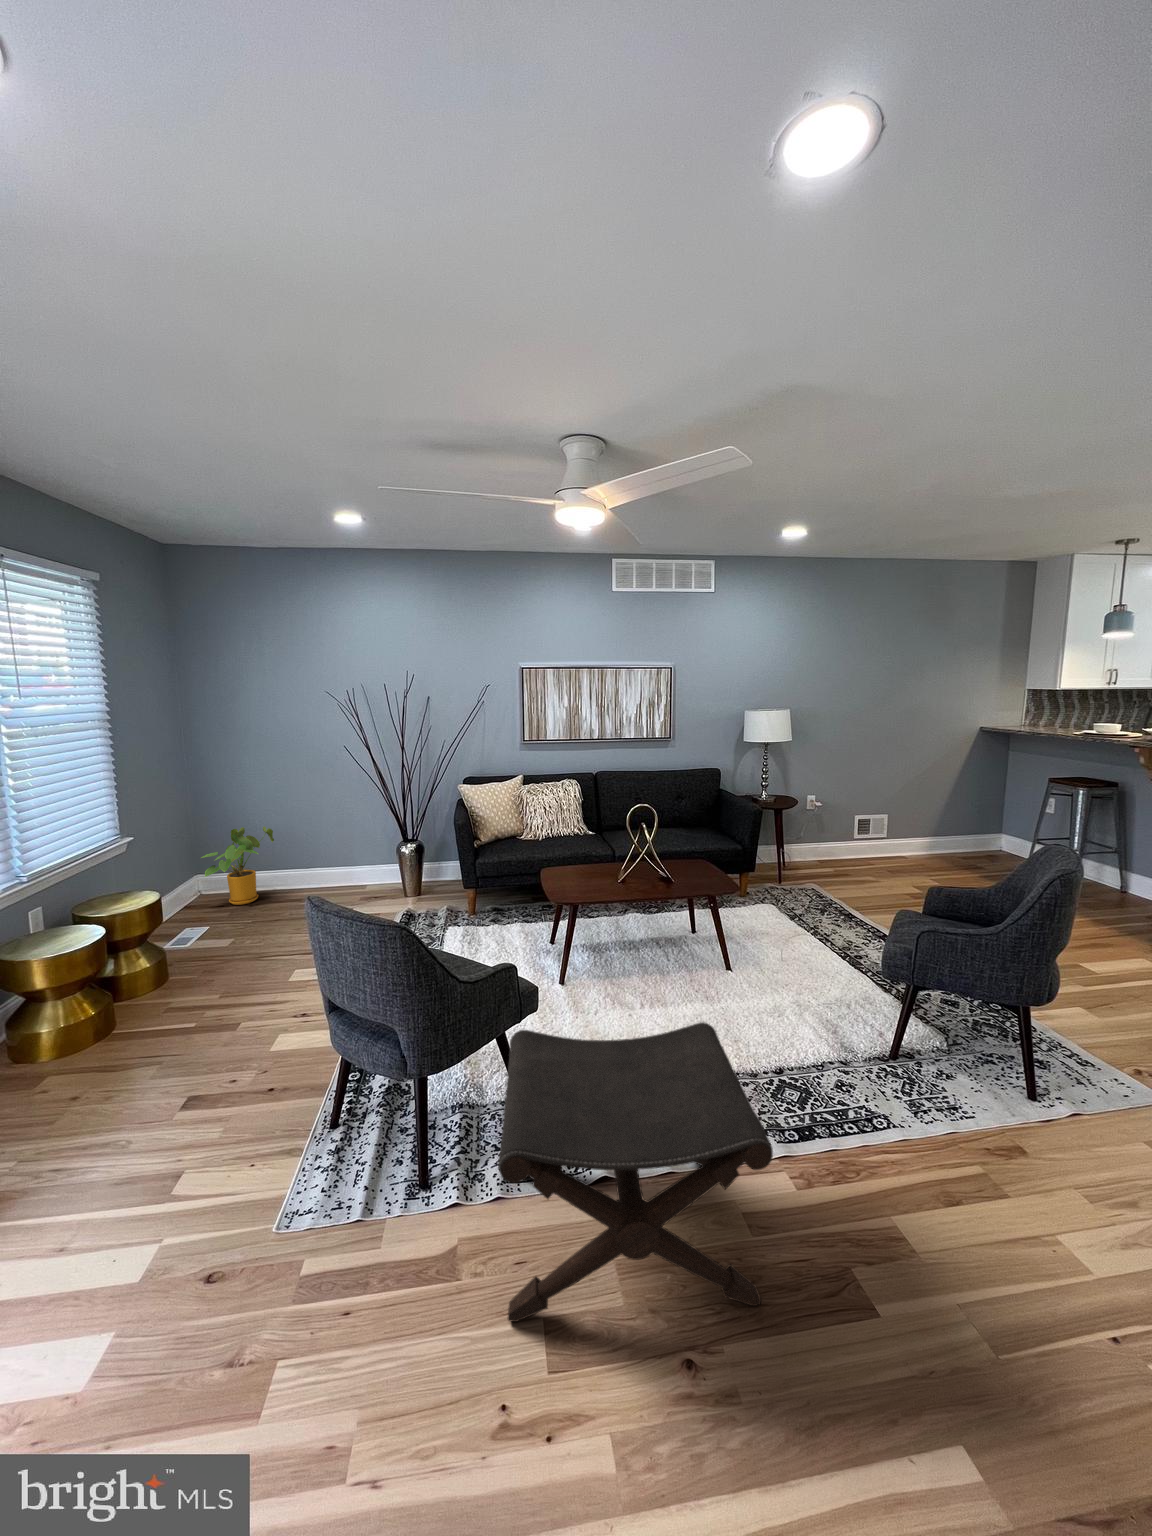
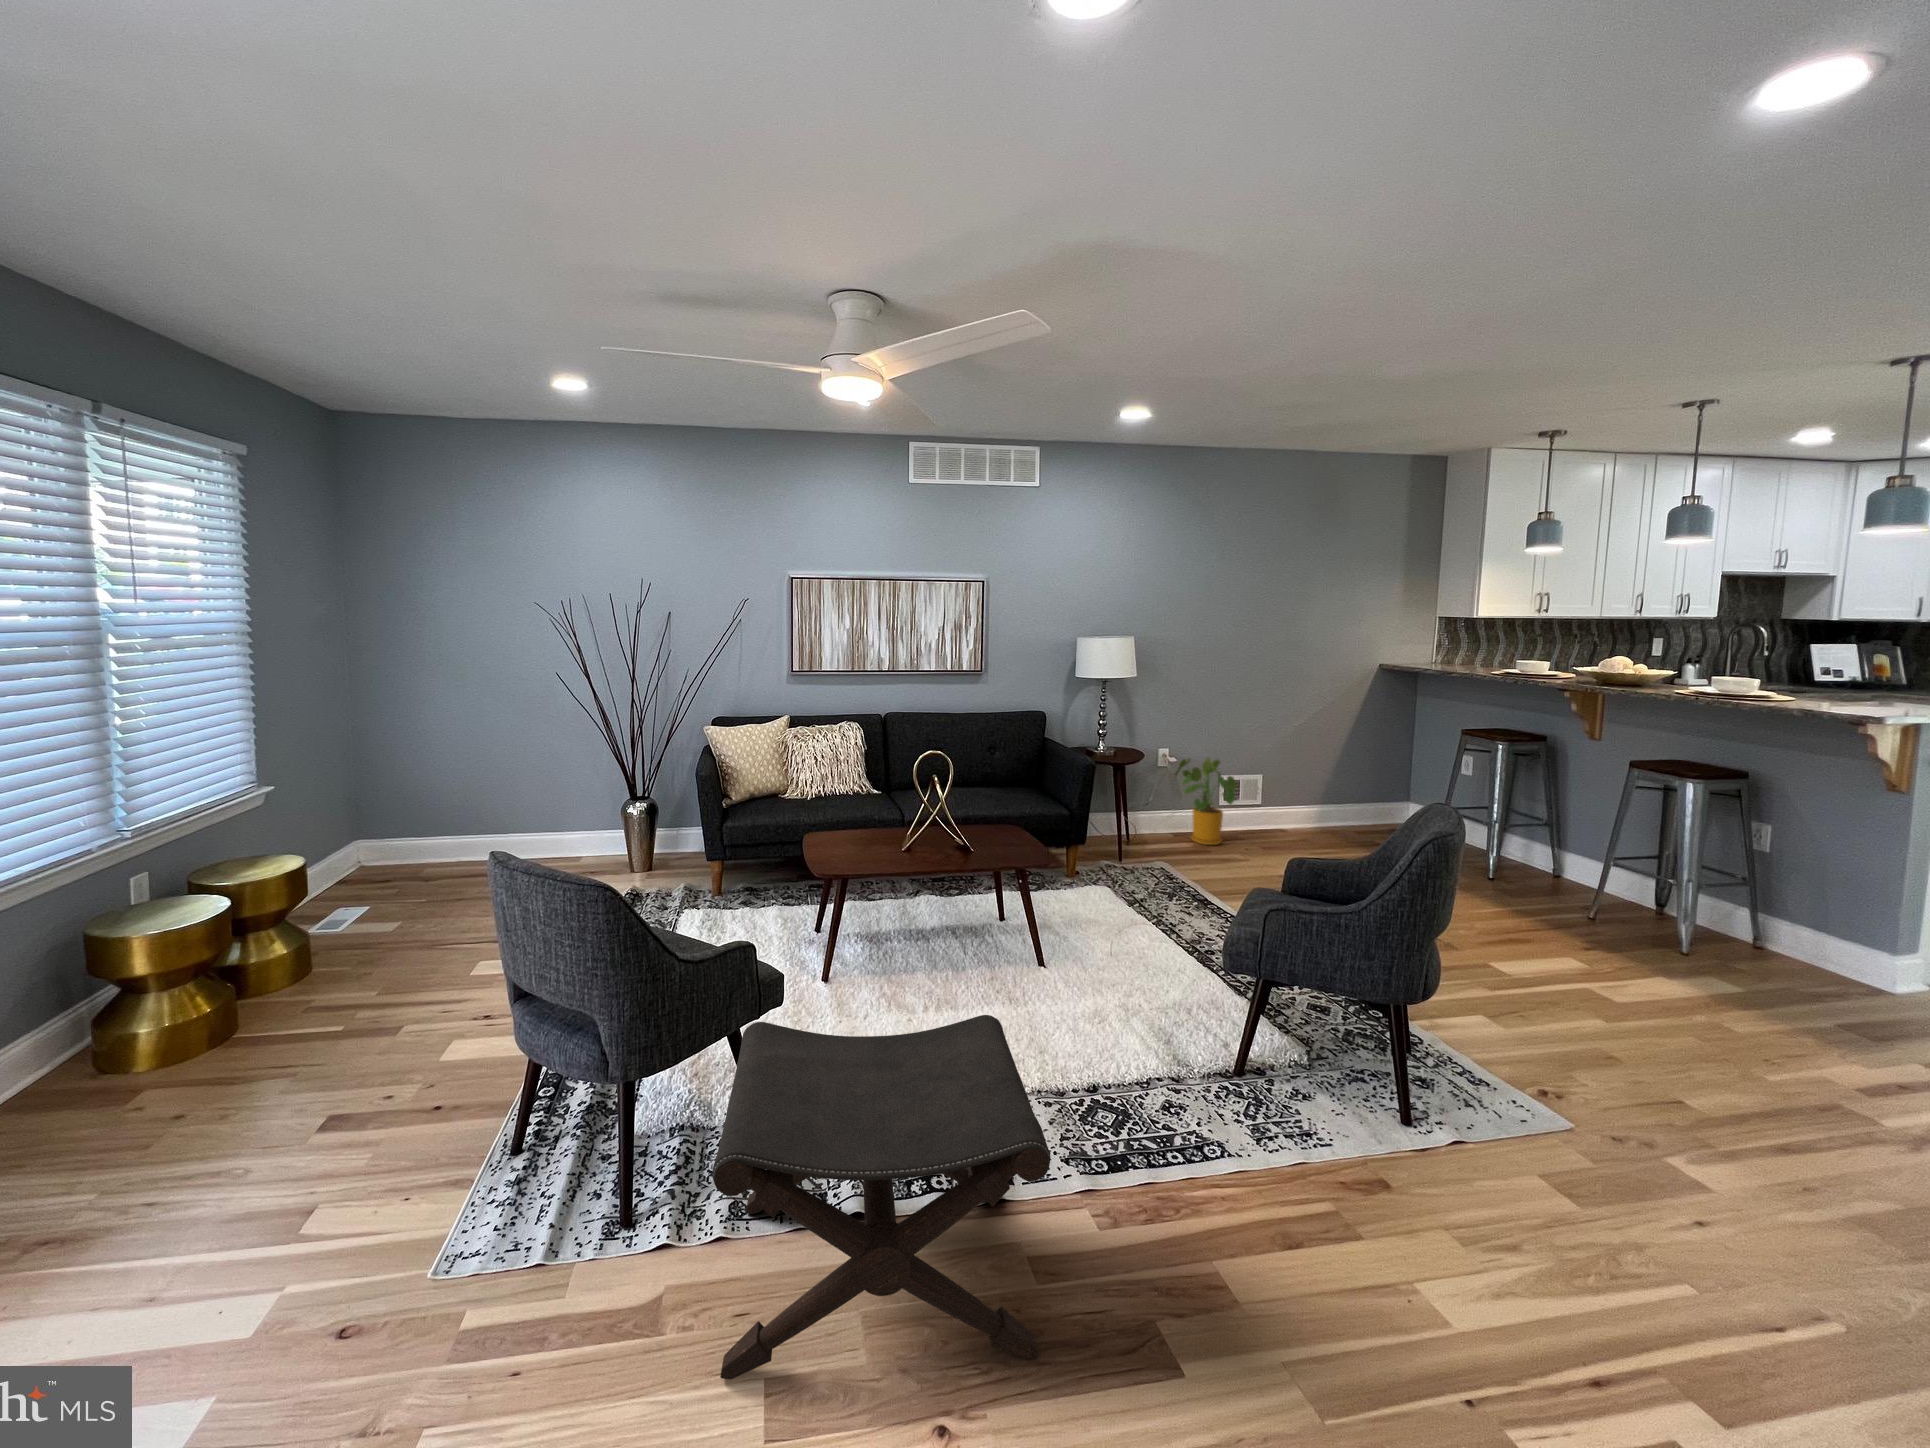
house plant: present [202,826,274,905] -> present [1175,758,1237,845]

